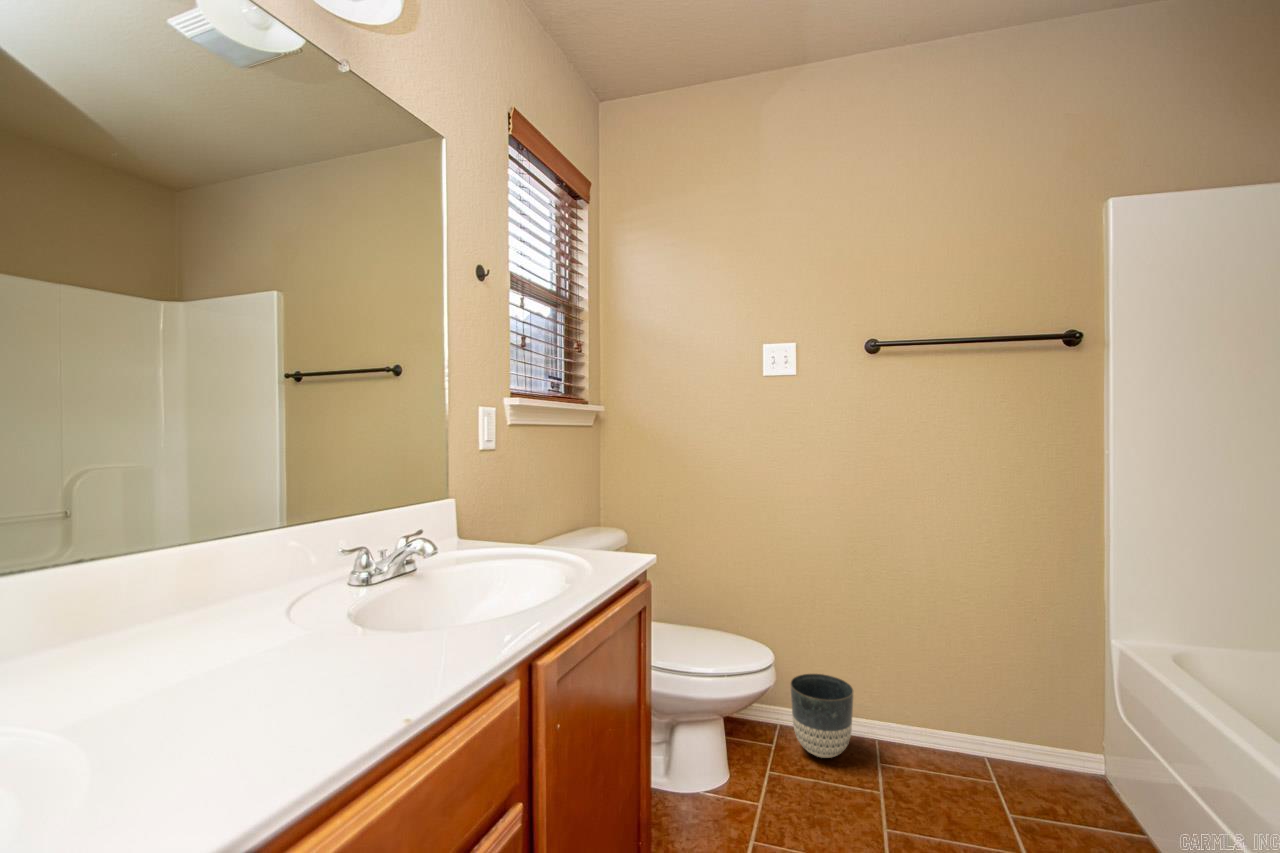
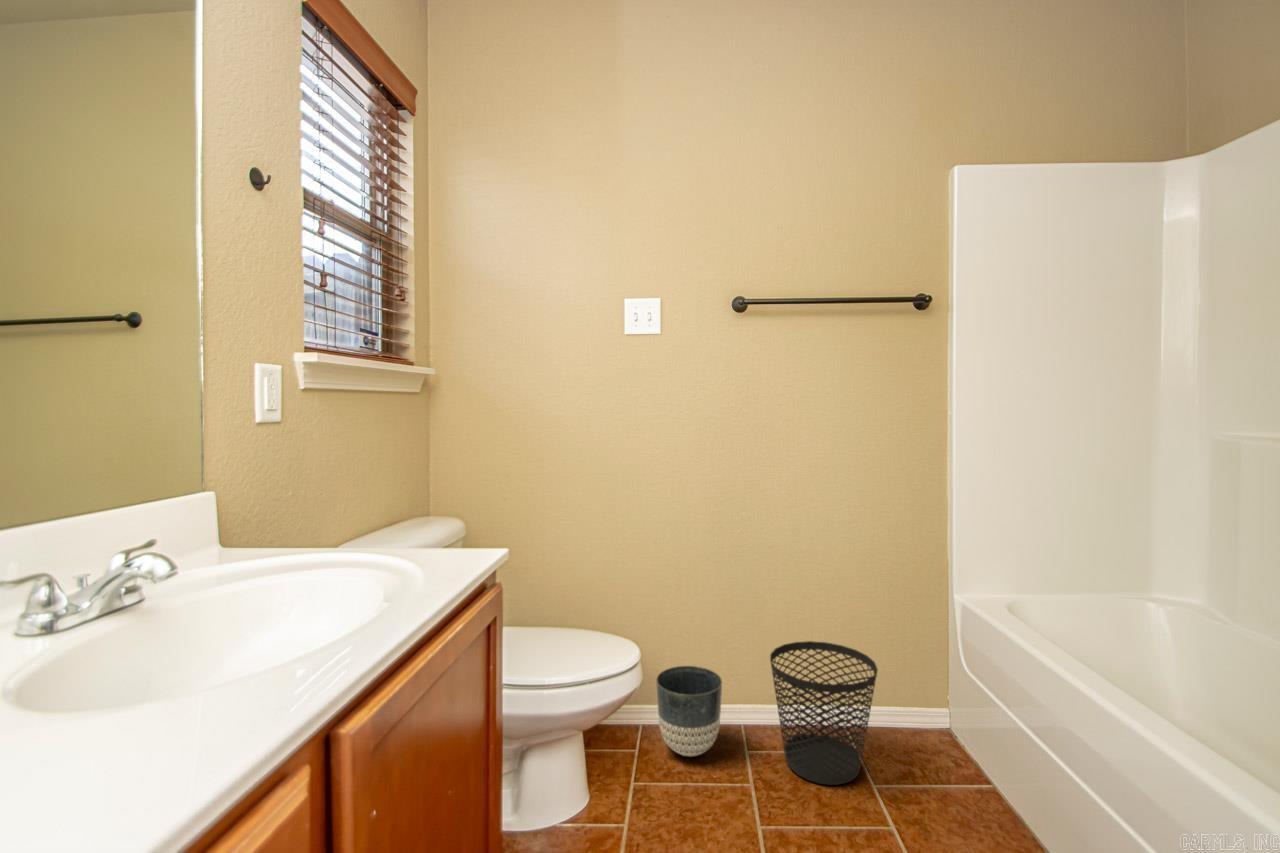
wastebasket: none [901,662,1015,805] -> present [770,641,877,785]

